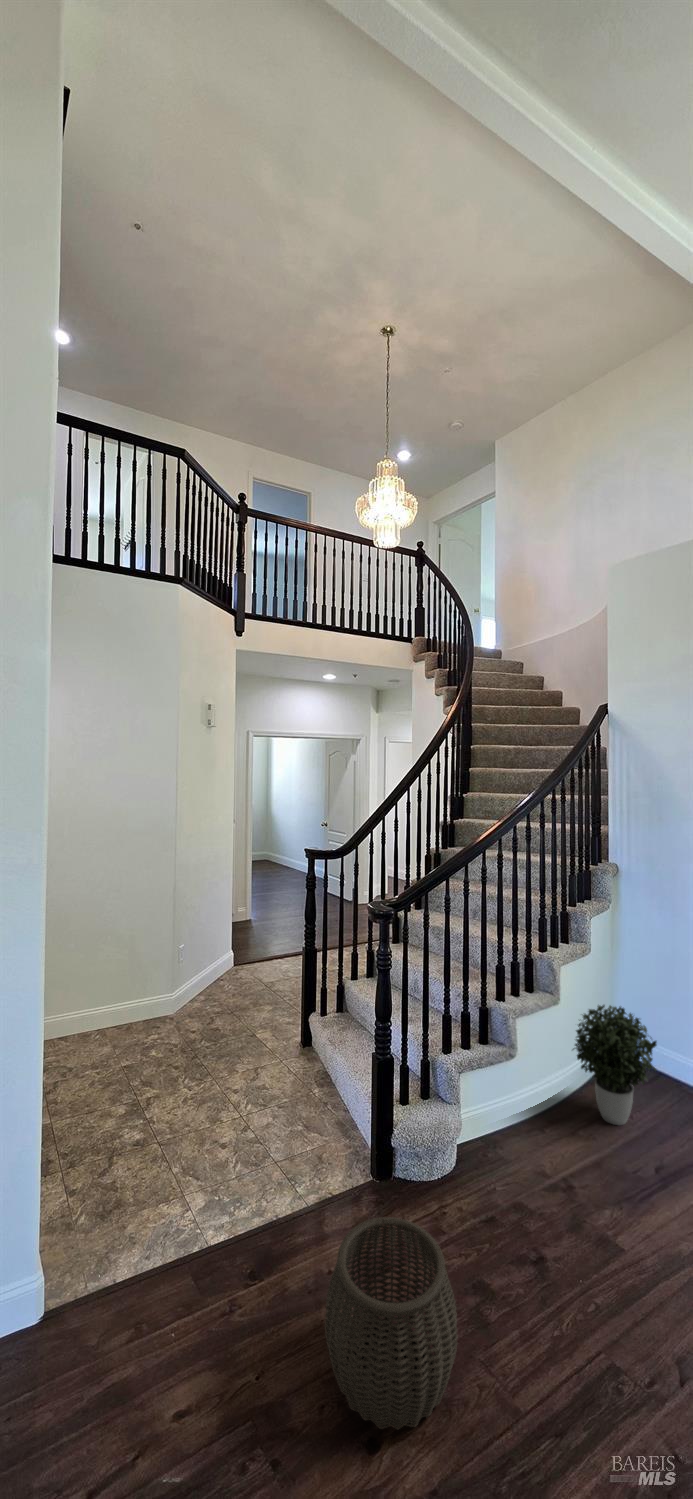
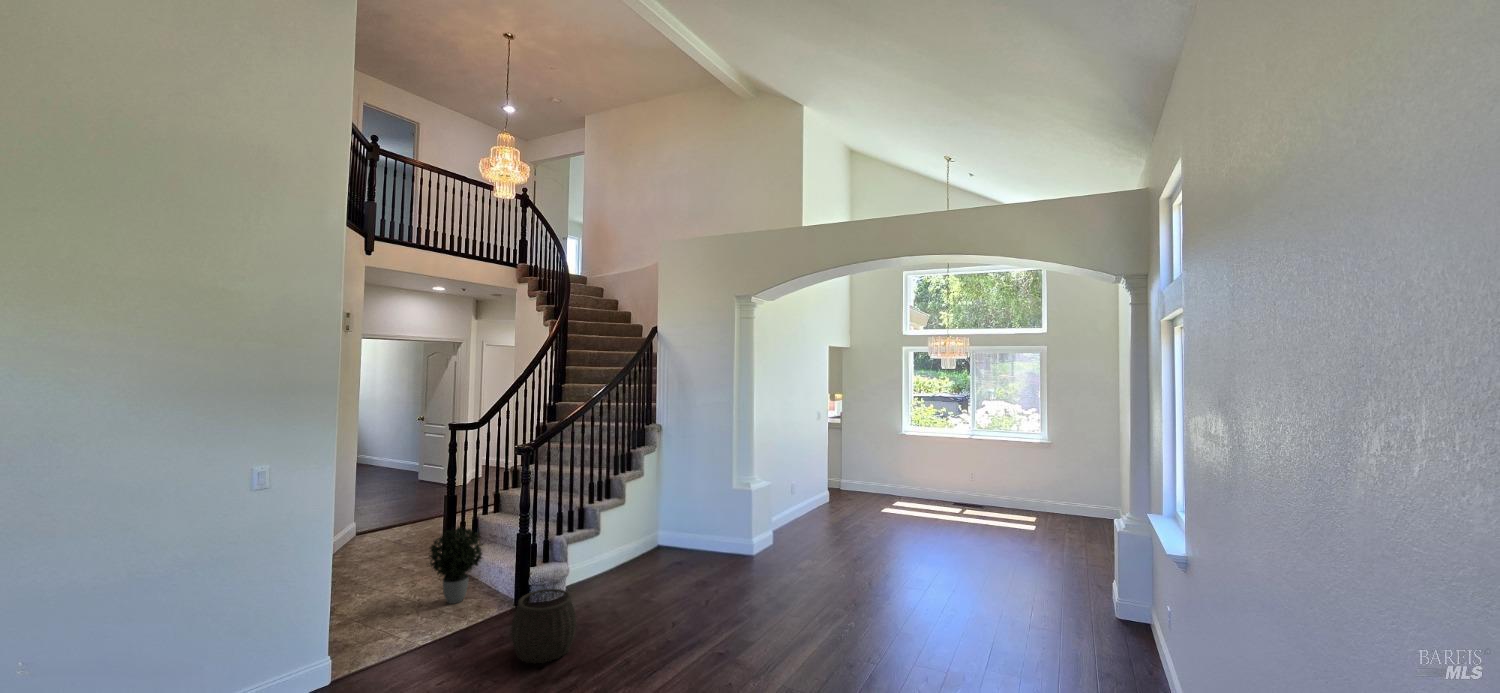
potted plant: present [573,1005,657,1125] -> present [429,527,483,604]

